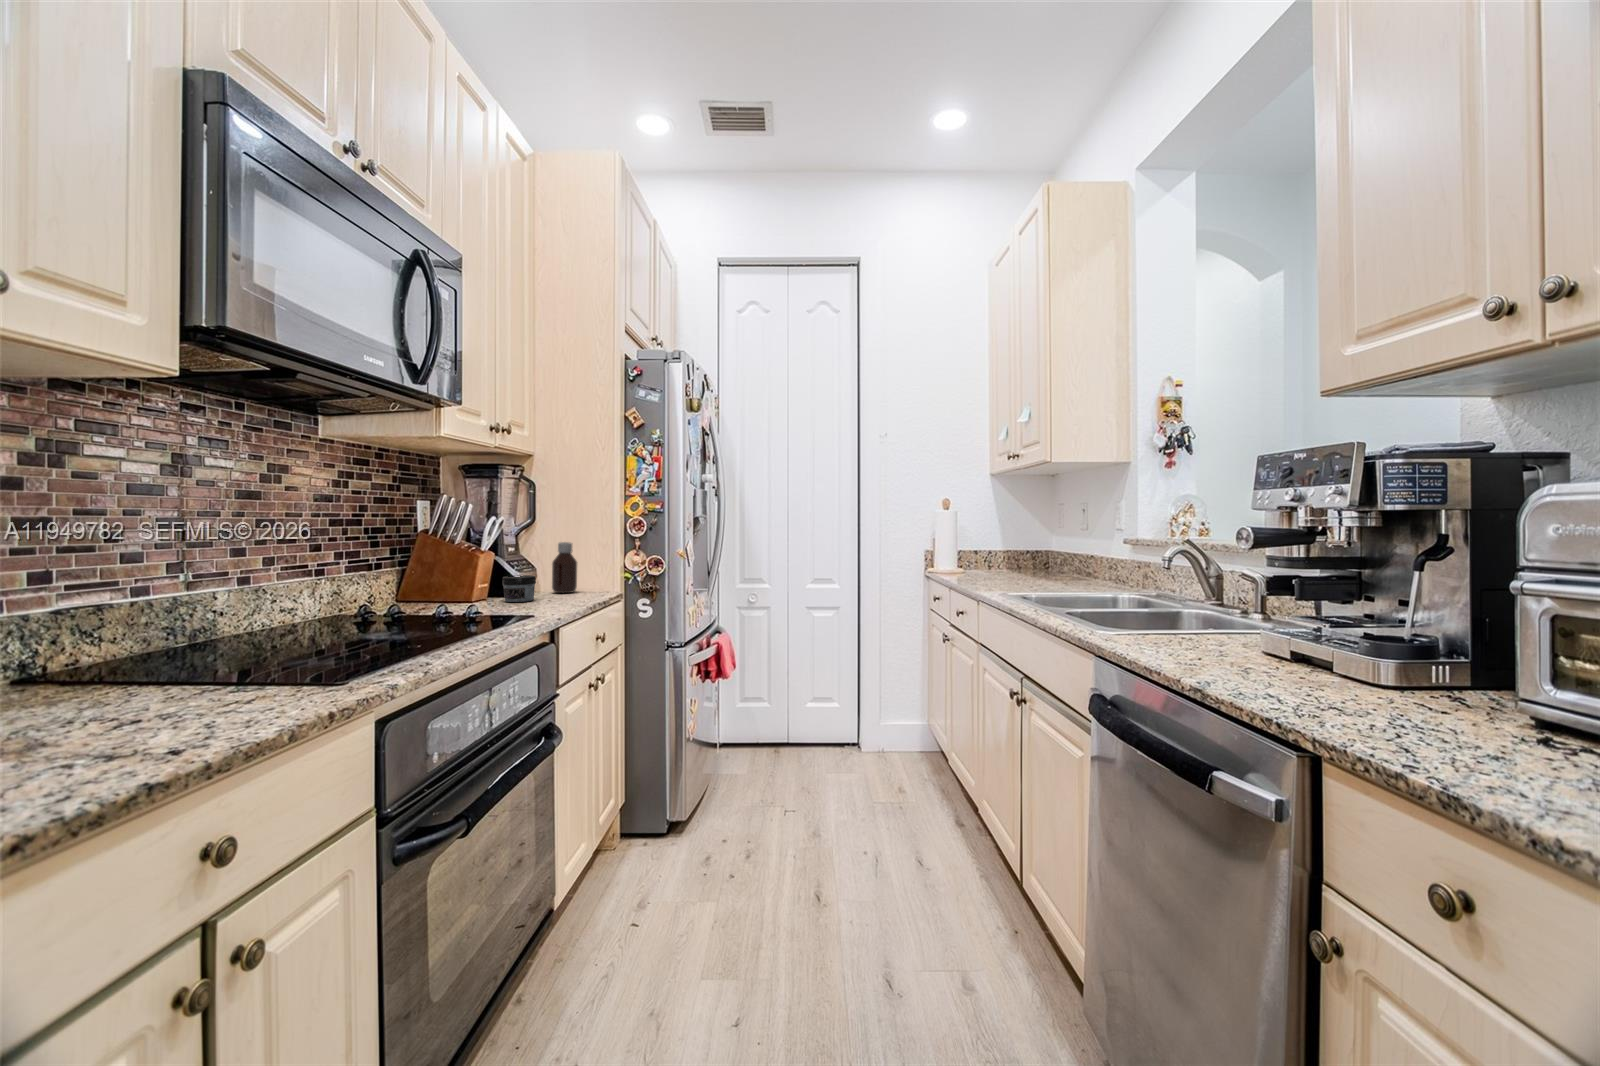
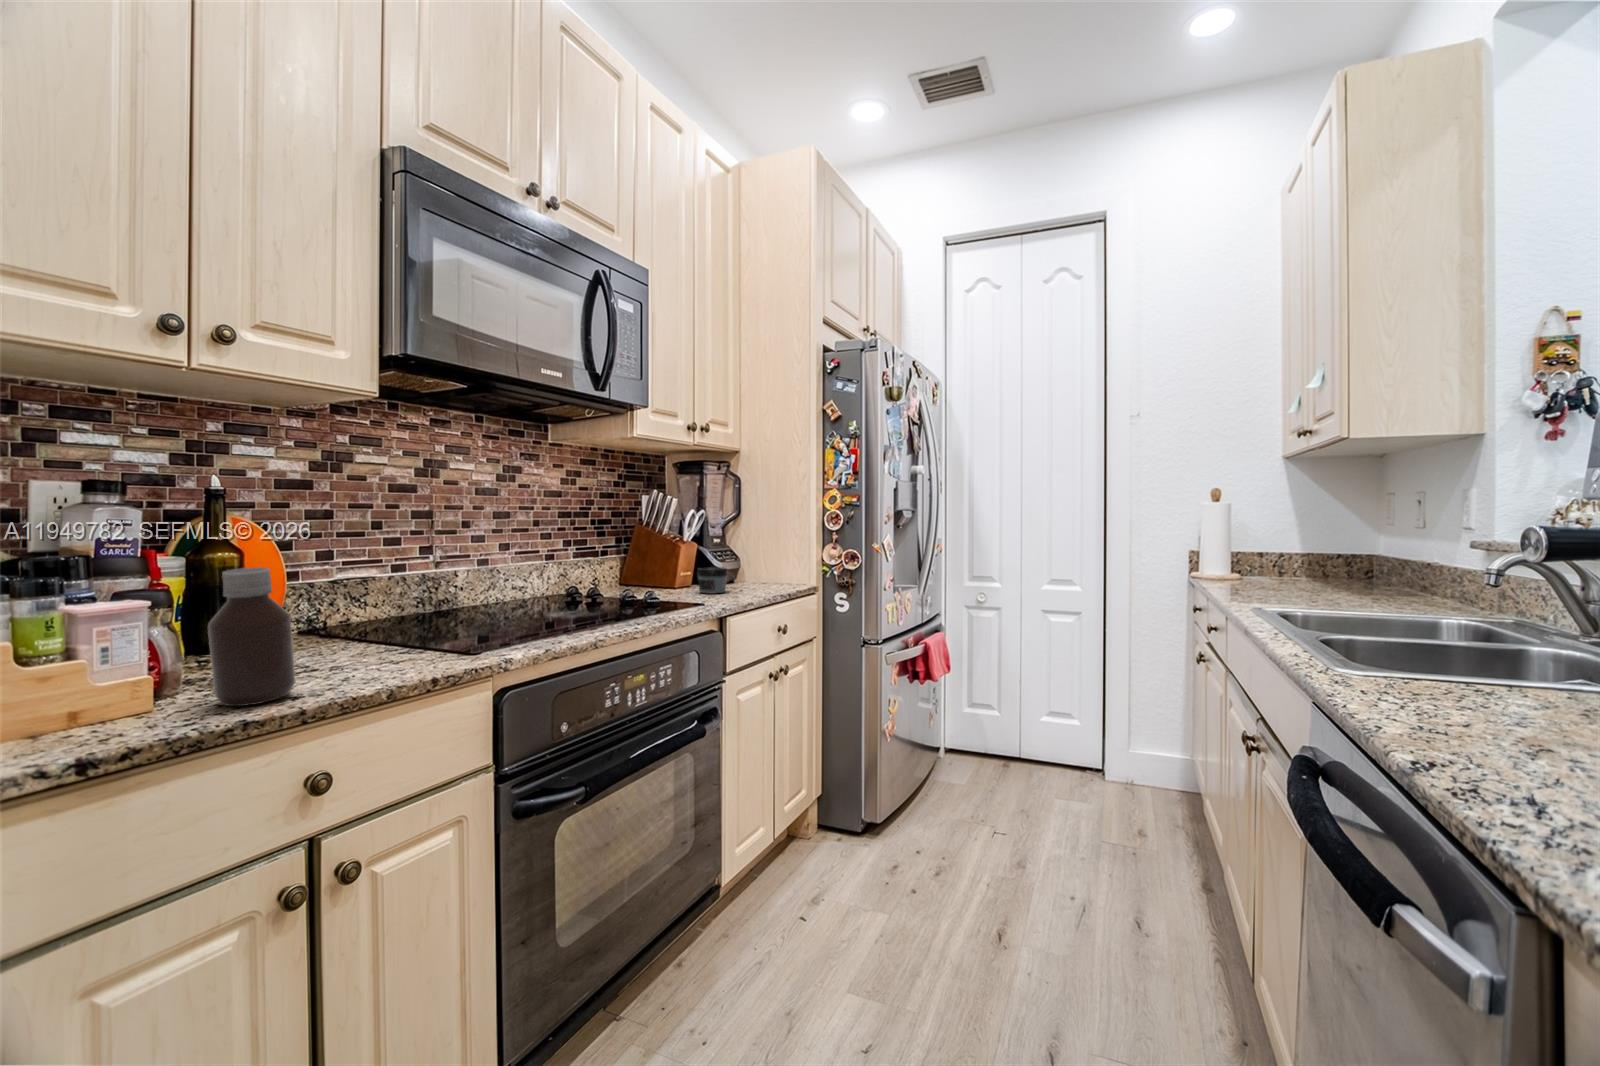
bottle: present [552,542,577,593] -> present [208,567,295,706]

